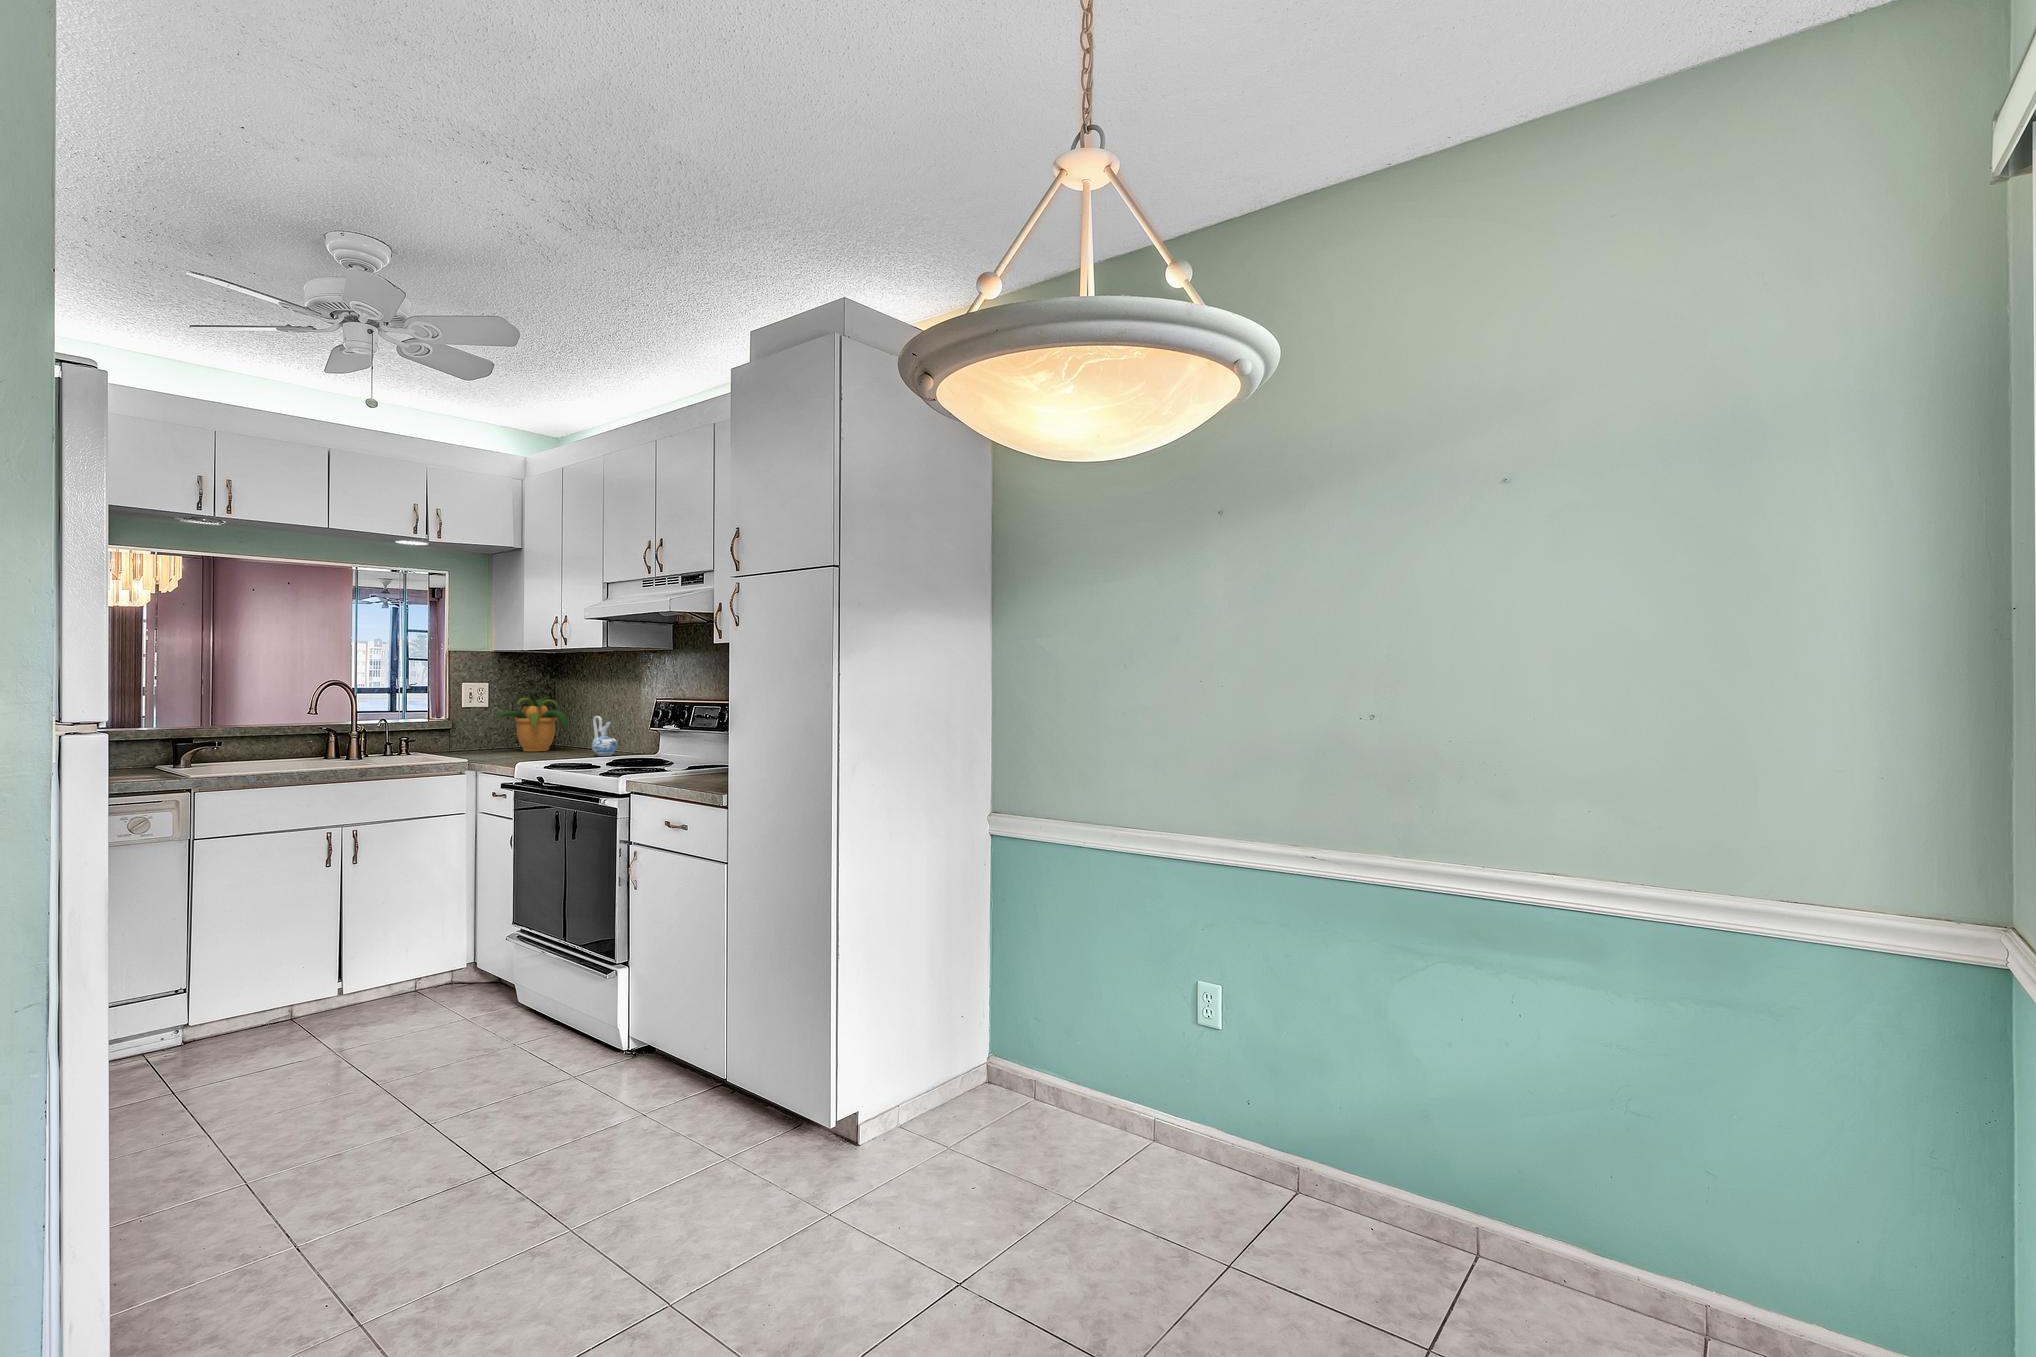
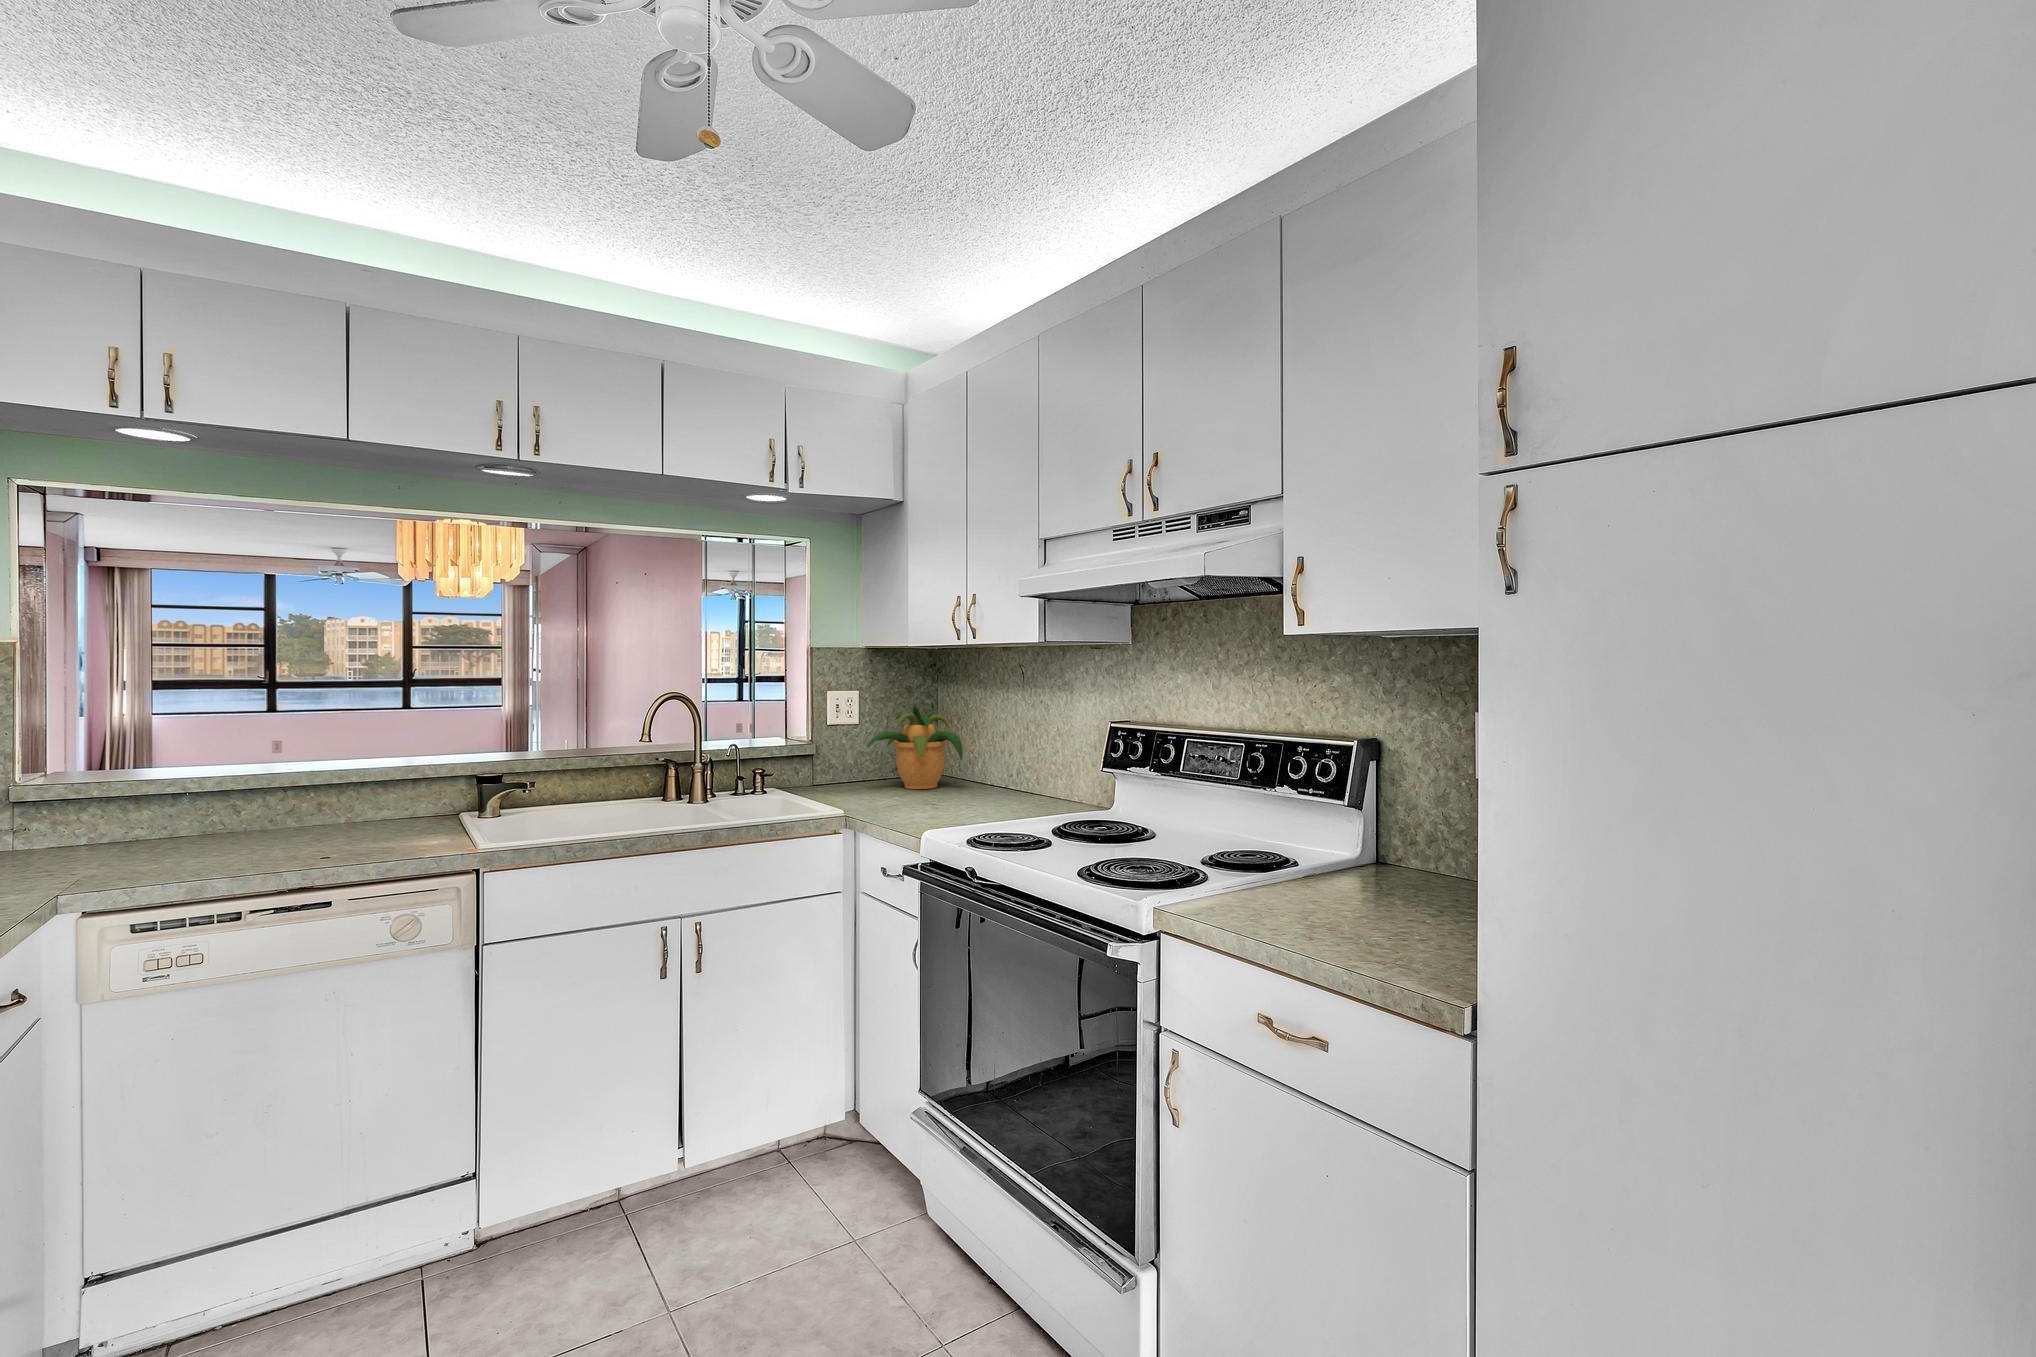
ceramic pitcher: present [591,716,617,756] -> none [1007,745,1043,806]

